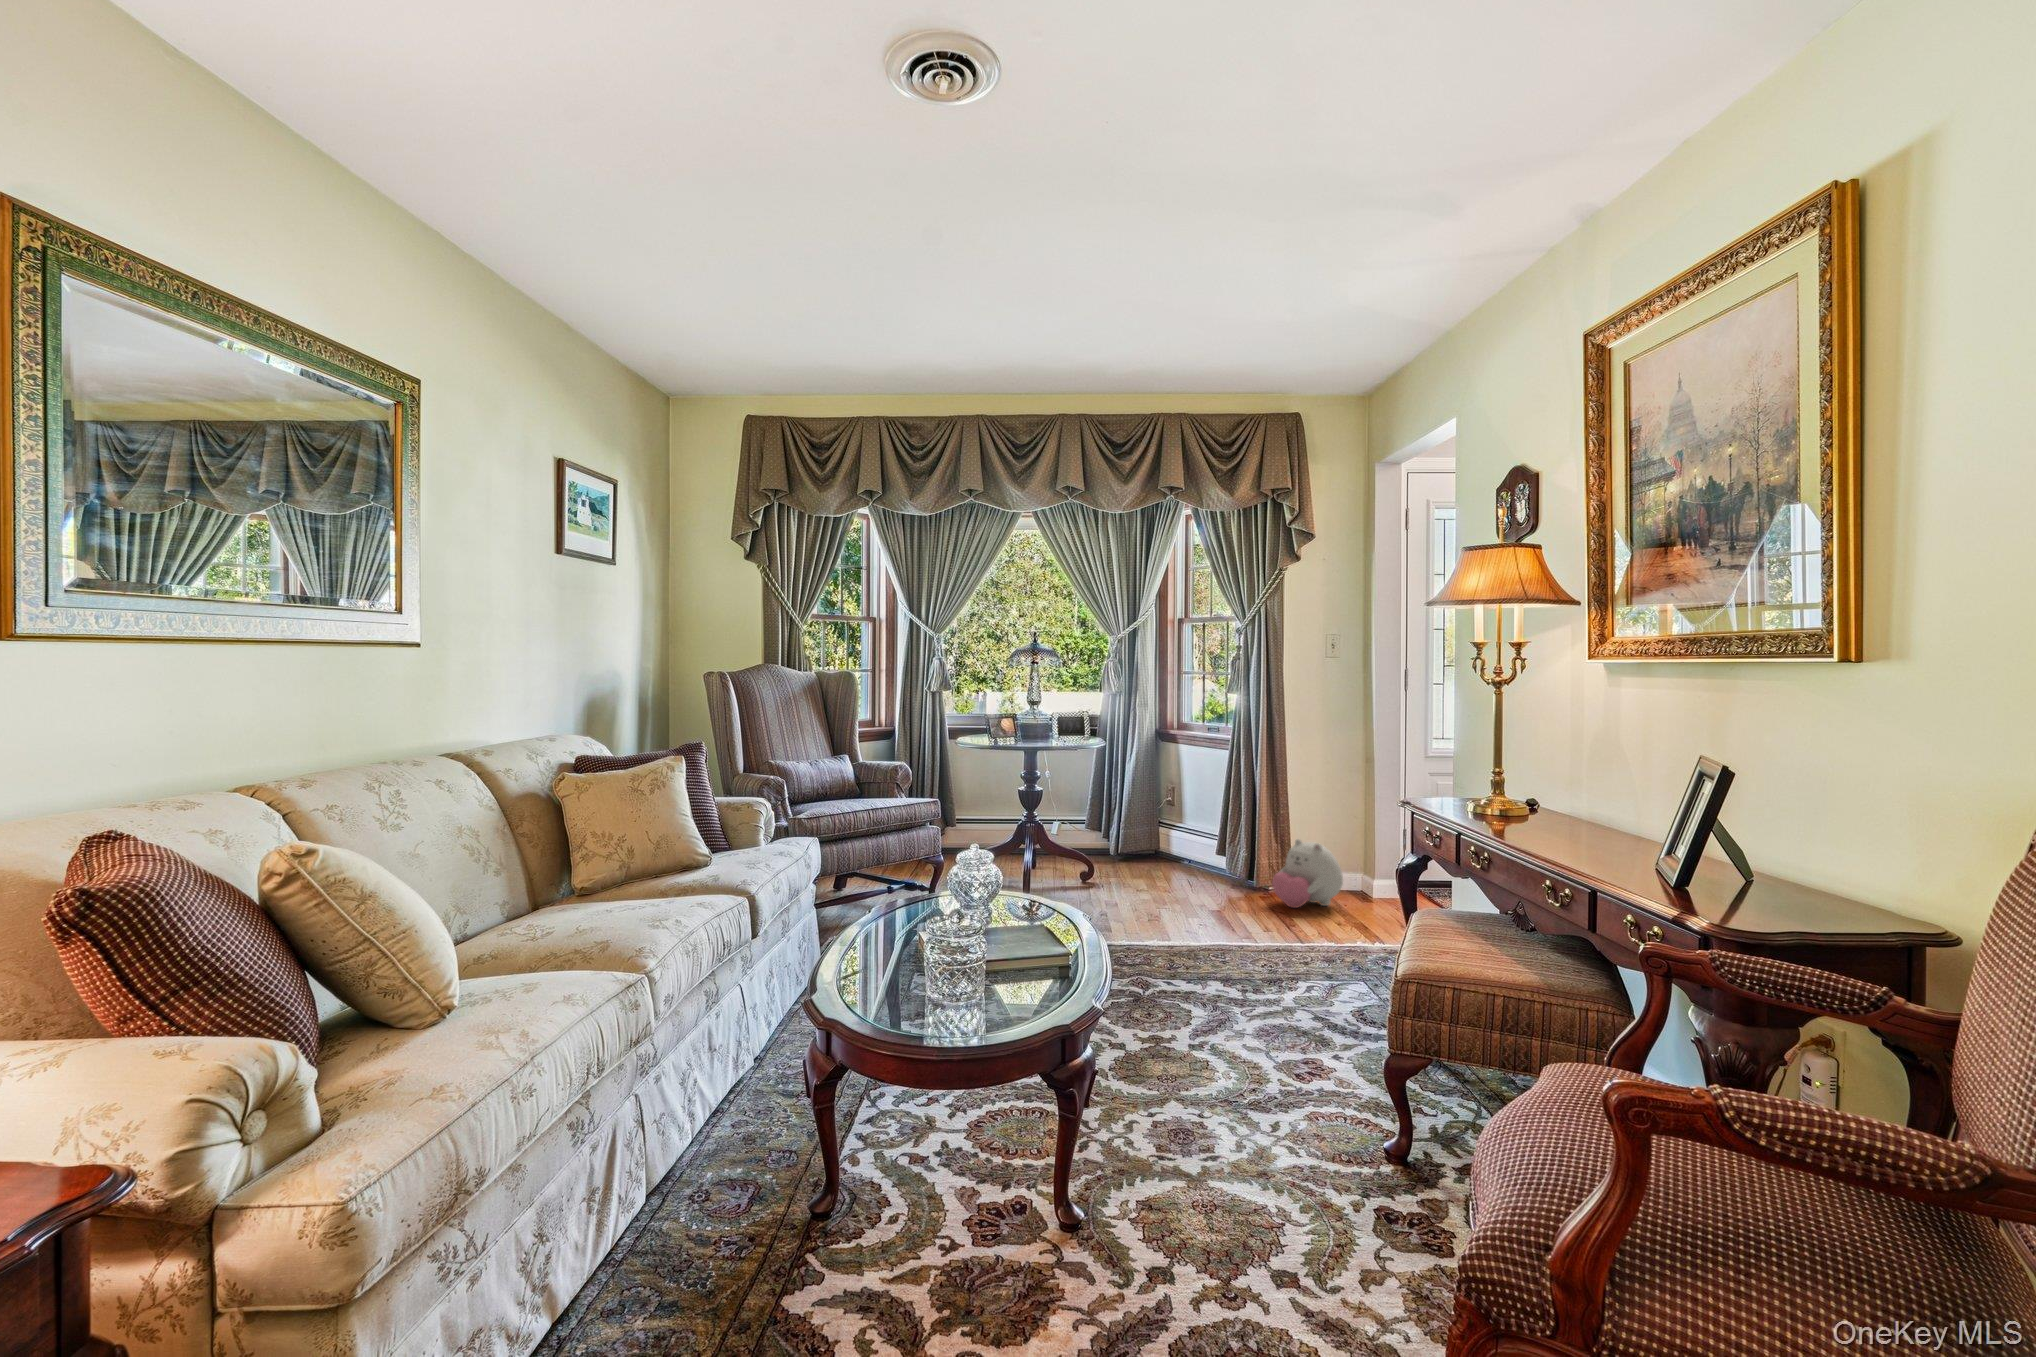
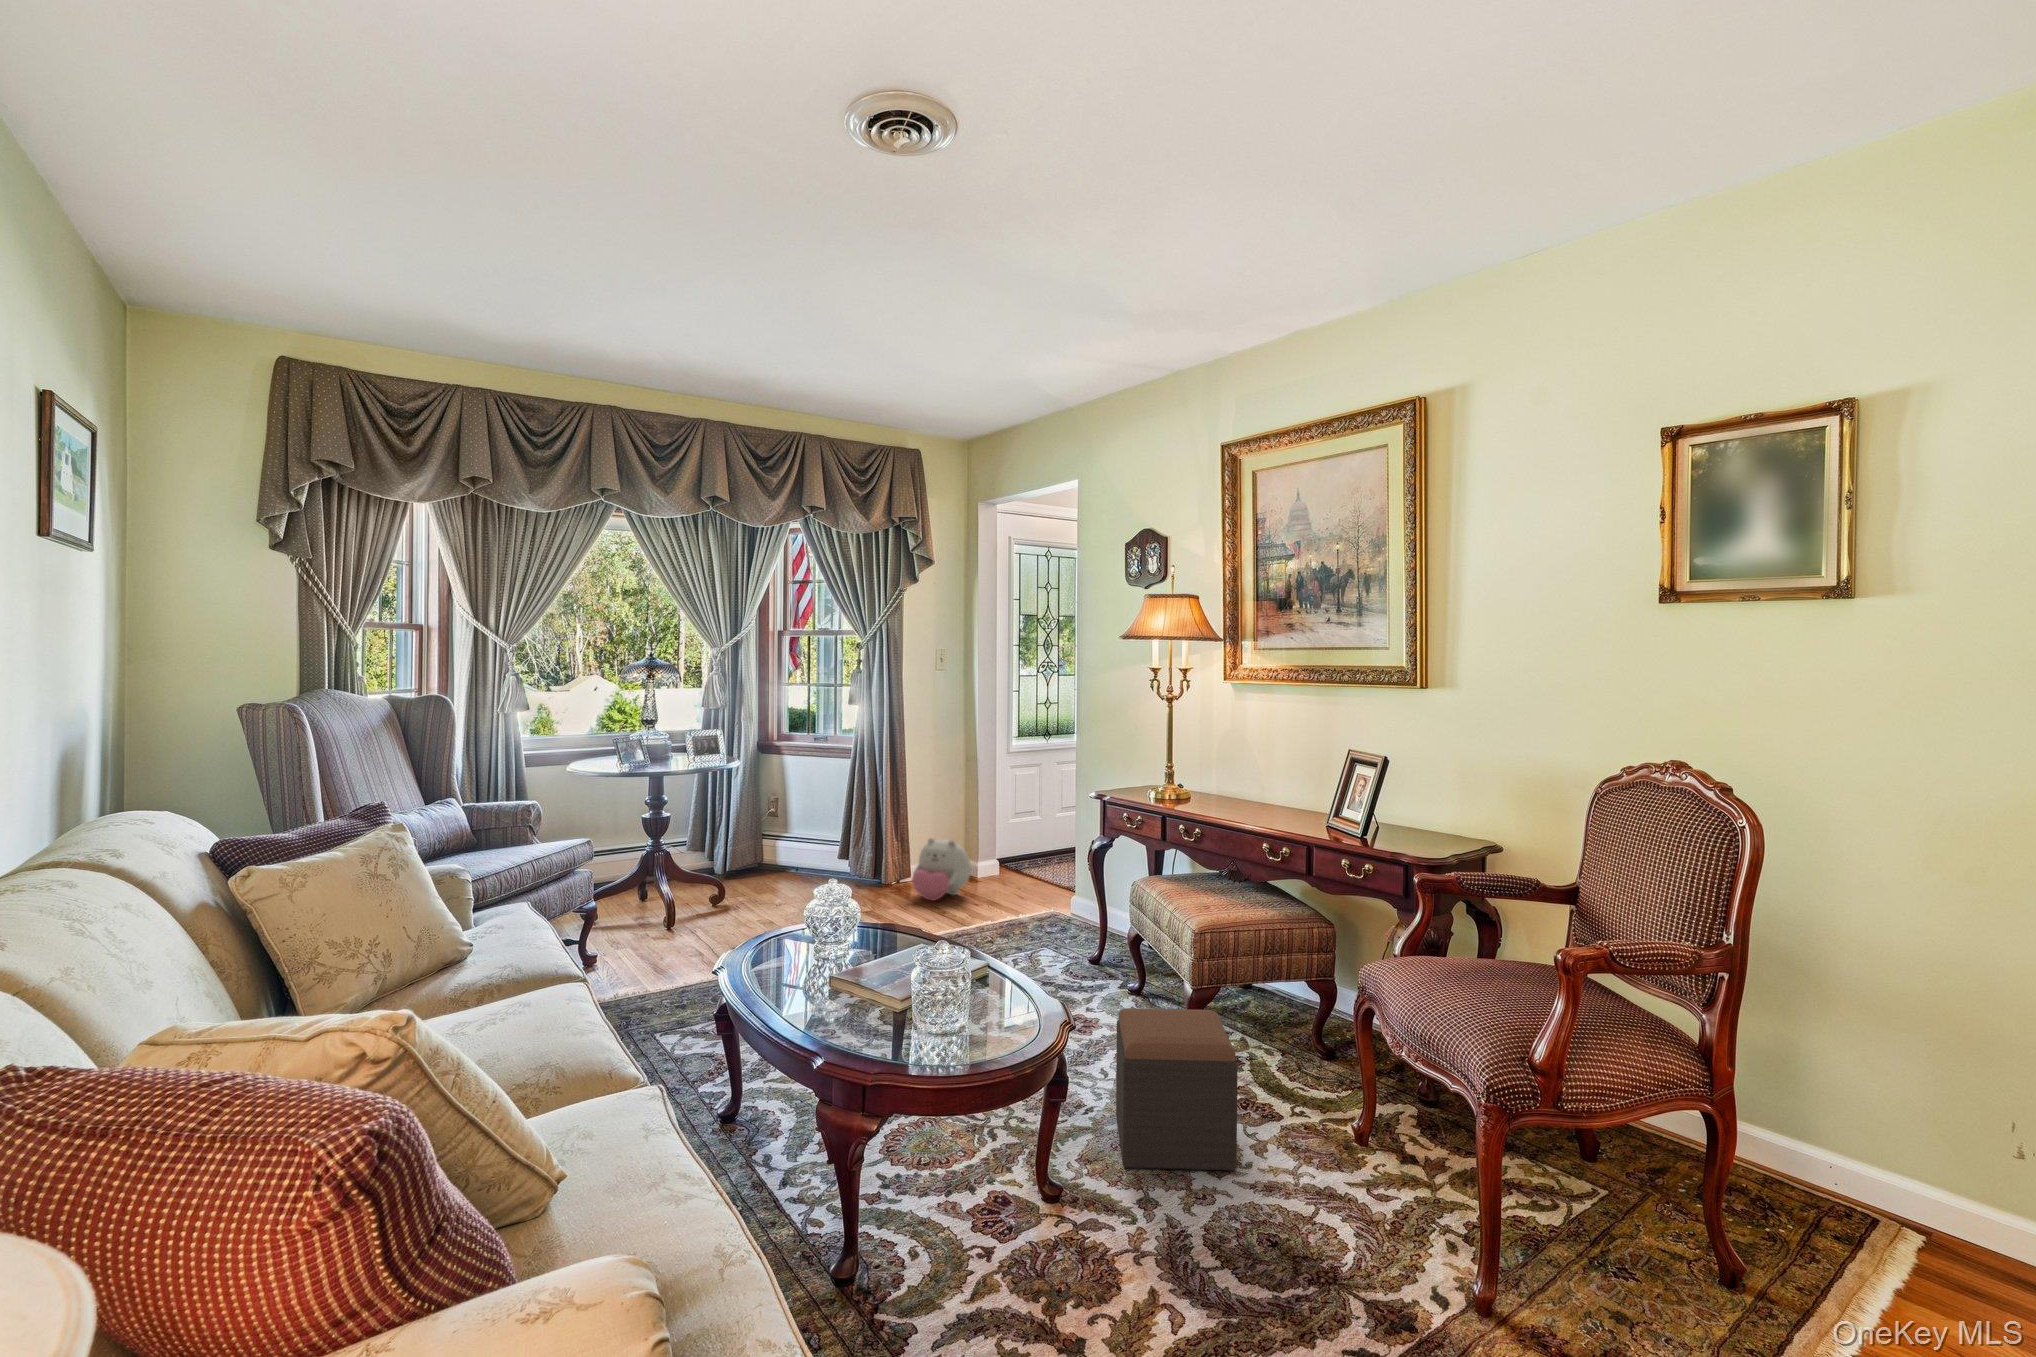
footstool: none [1177,1045,1359,1284] -> present [1116,1008,1238,1171]

